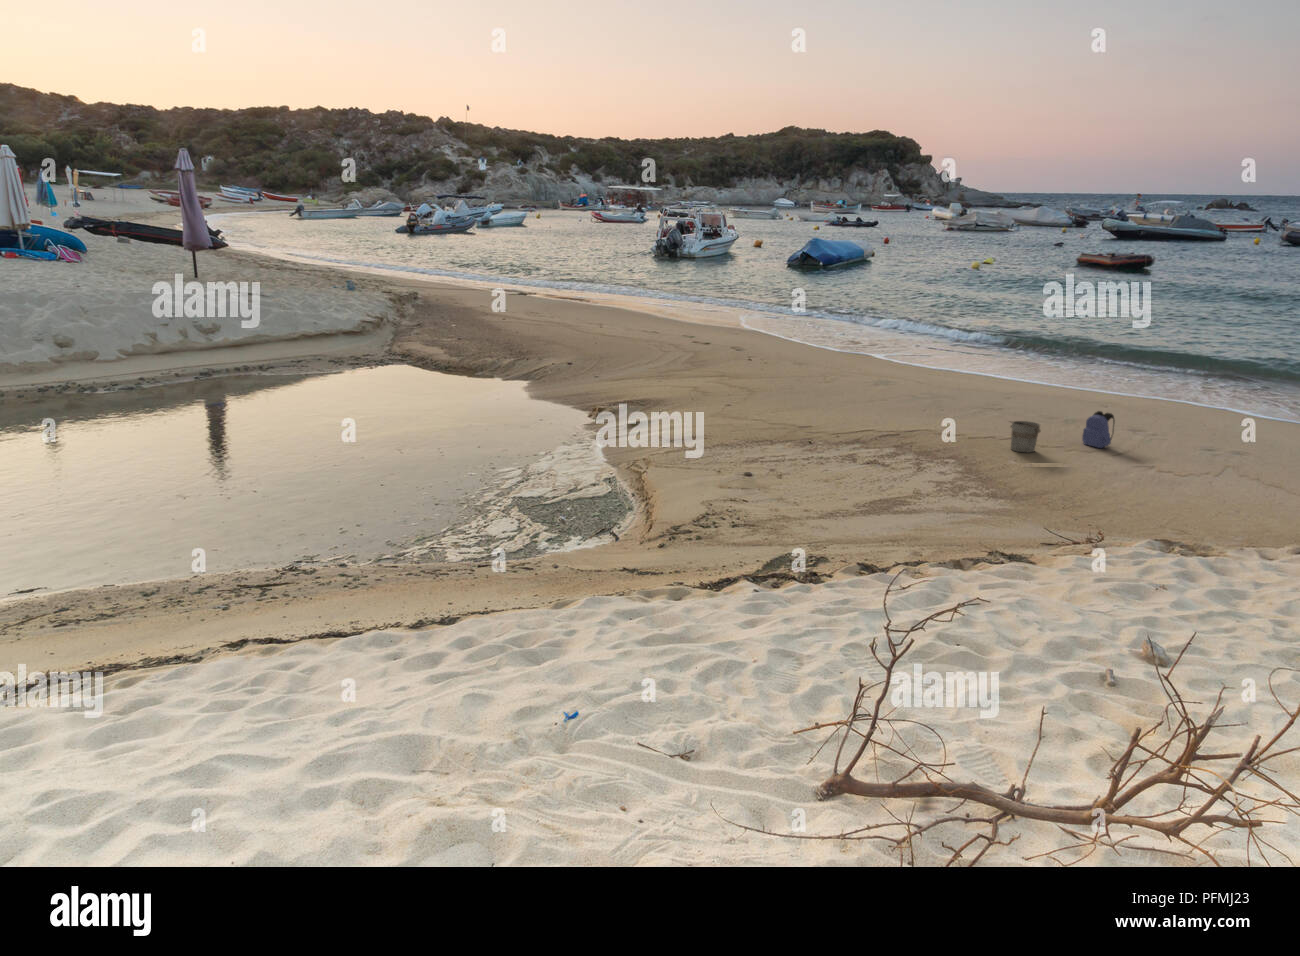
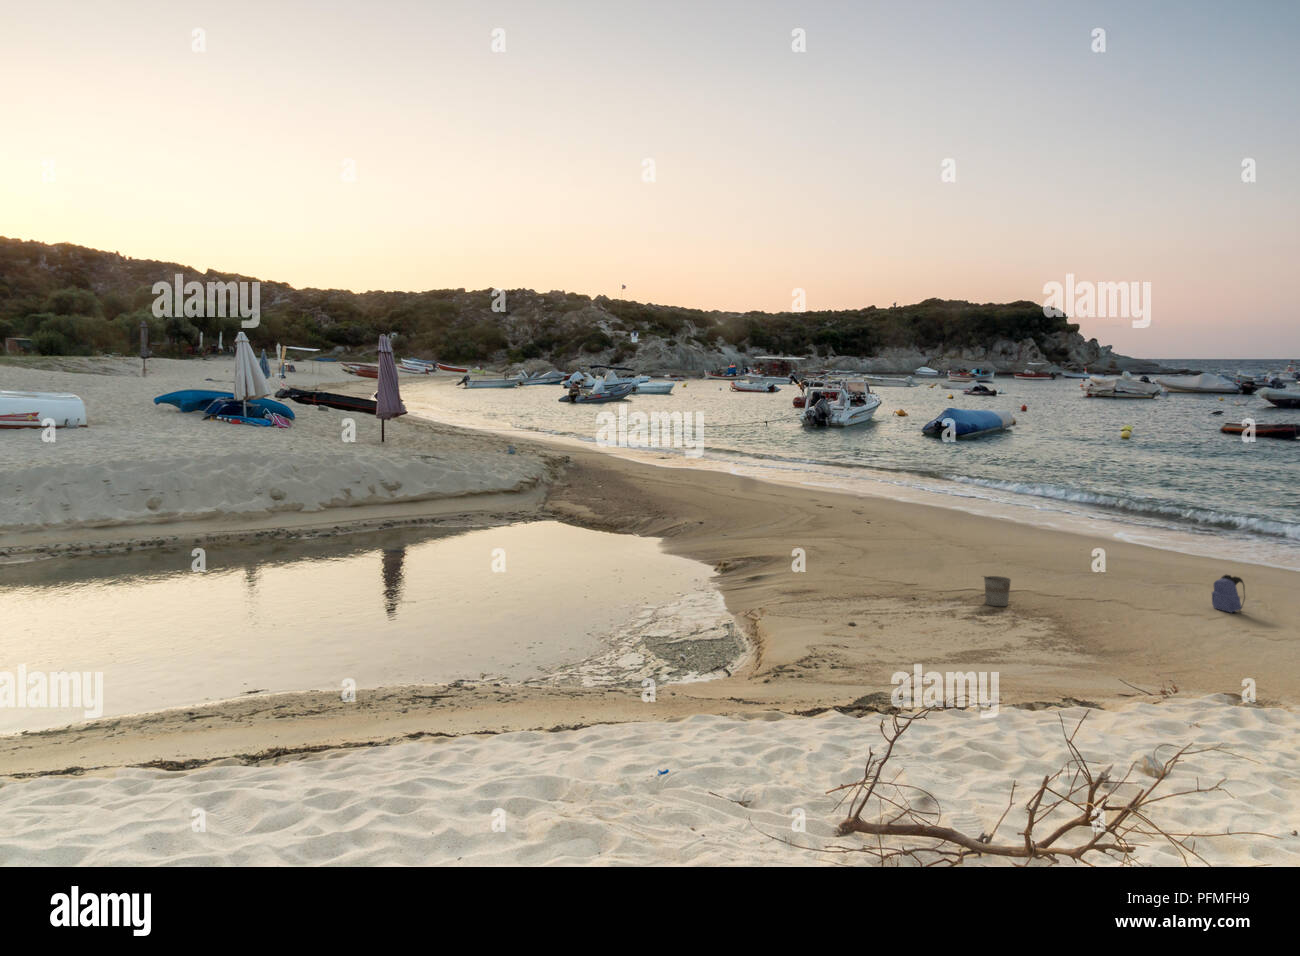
bucket: present [1011,421,1040,452] -> present [984,576,1011,606]

